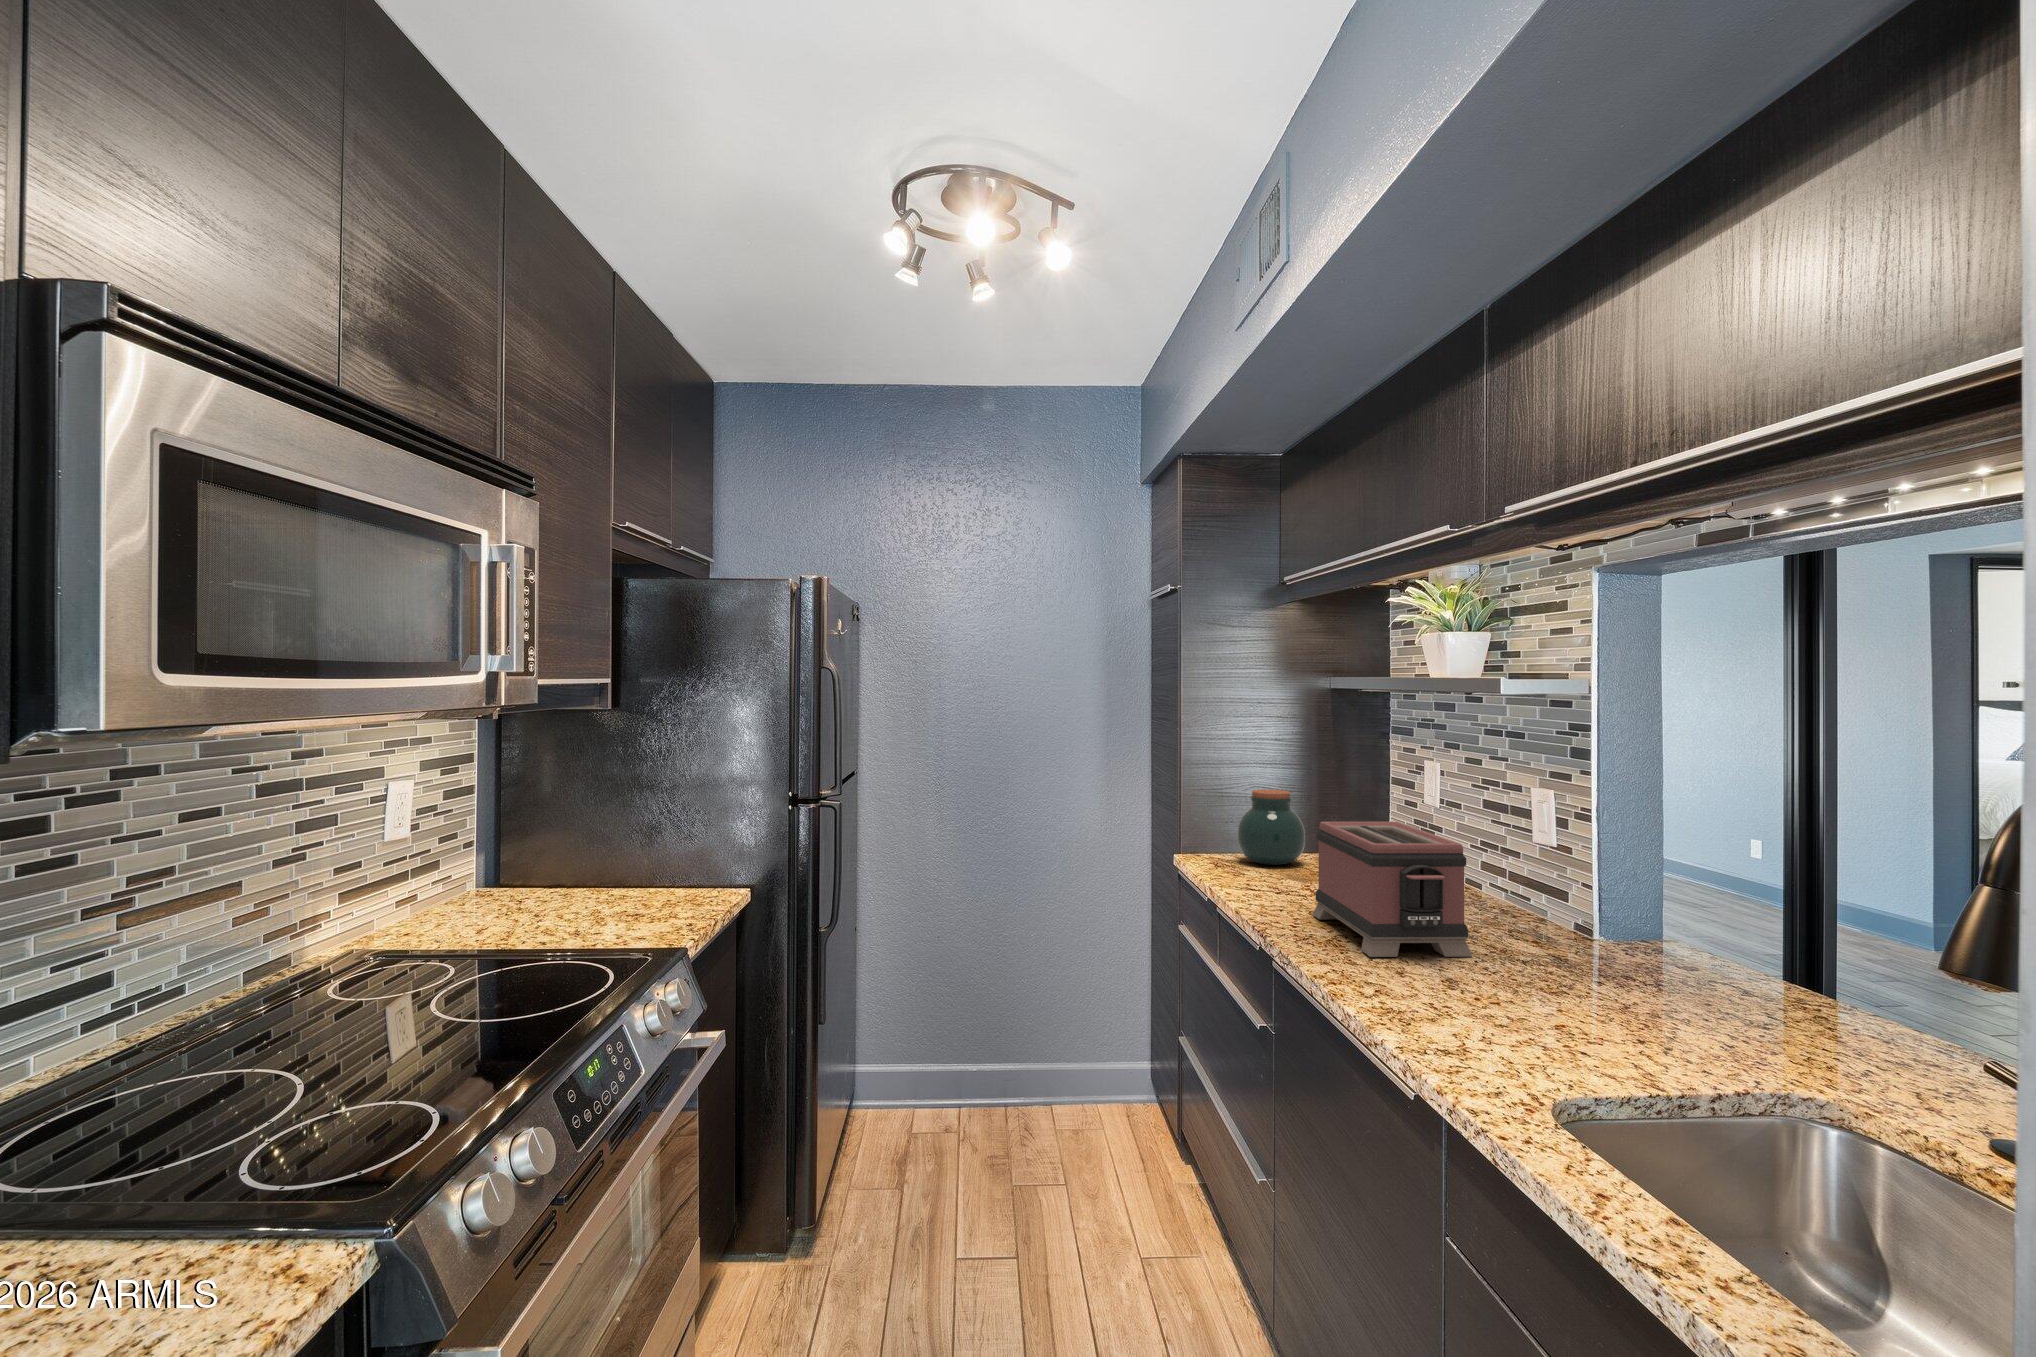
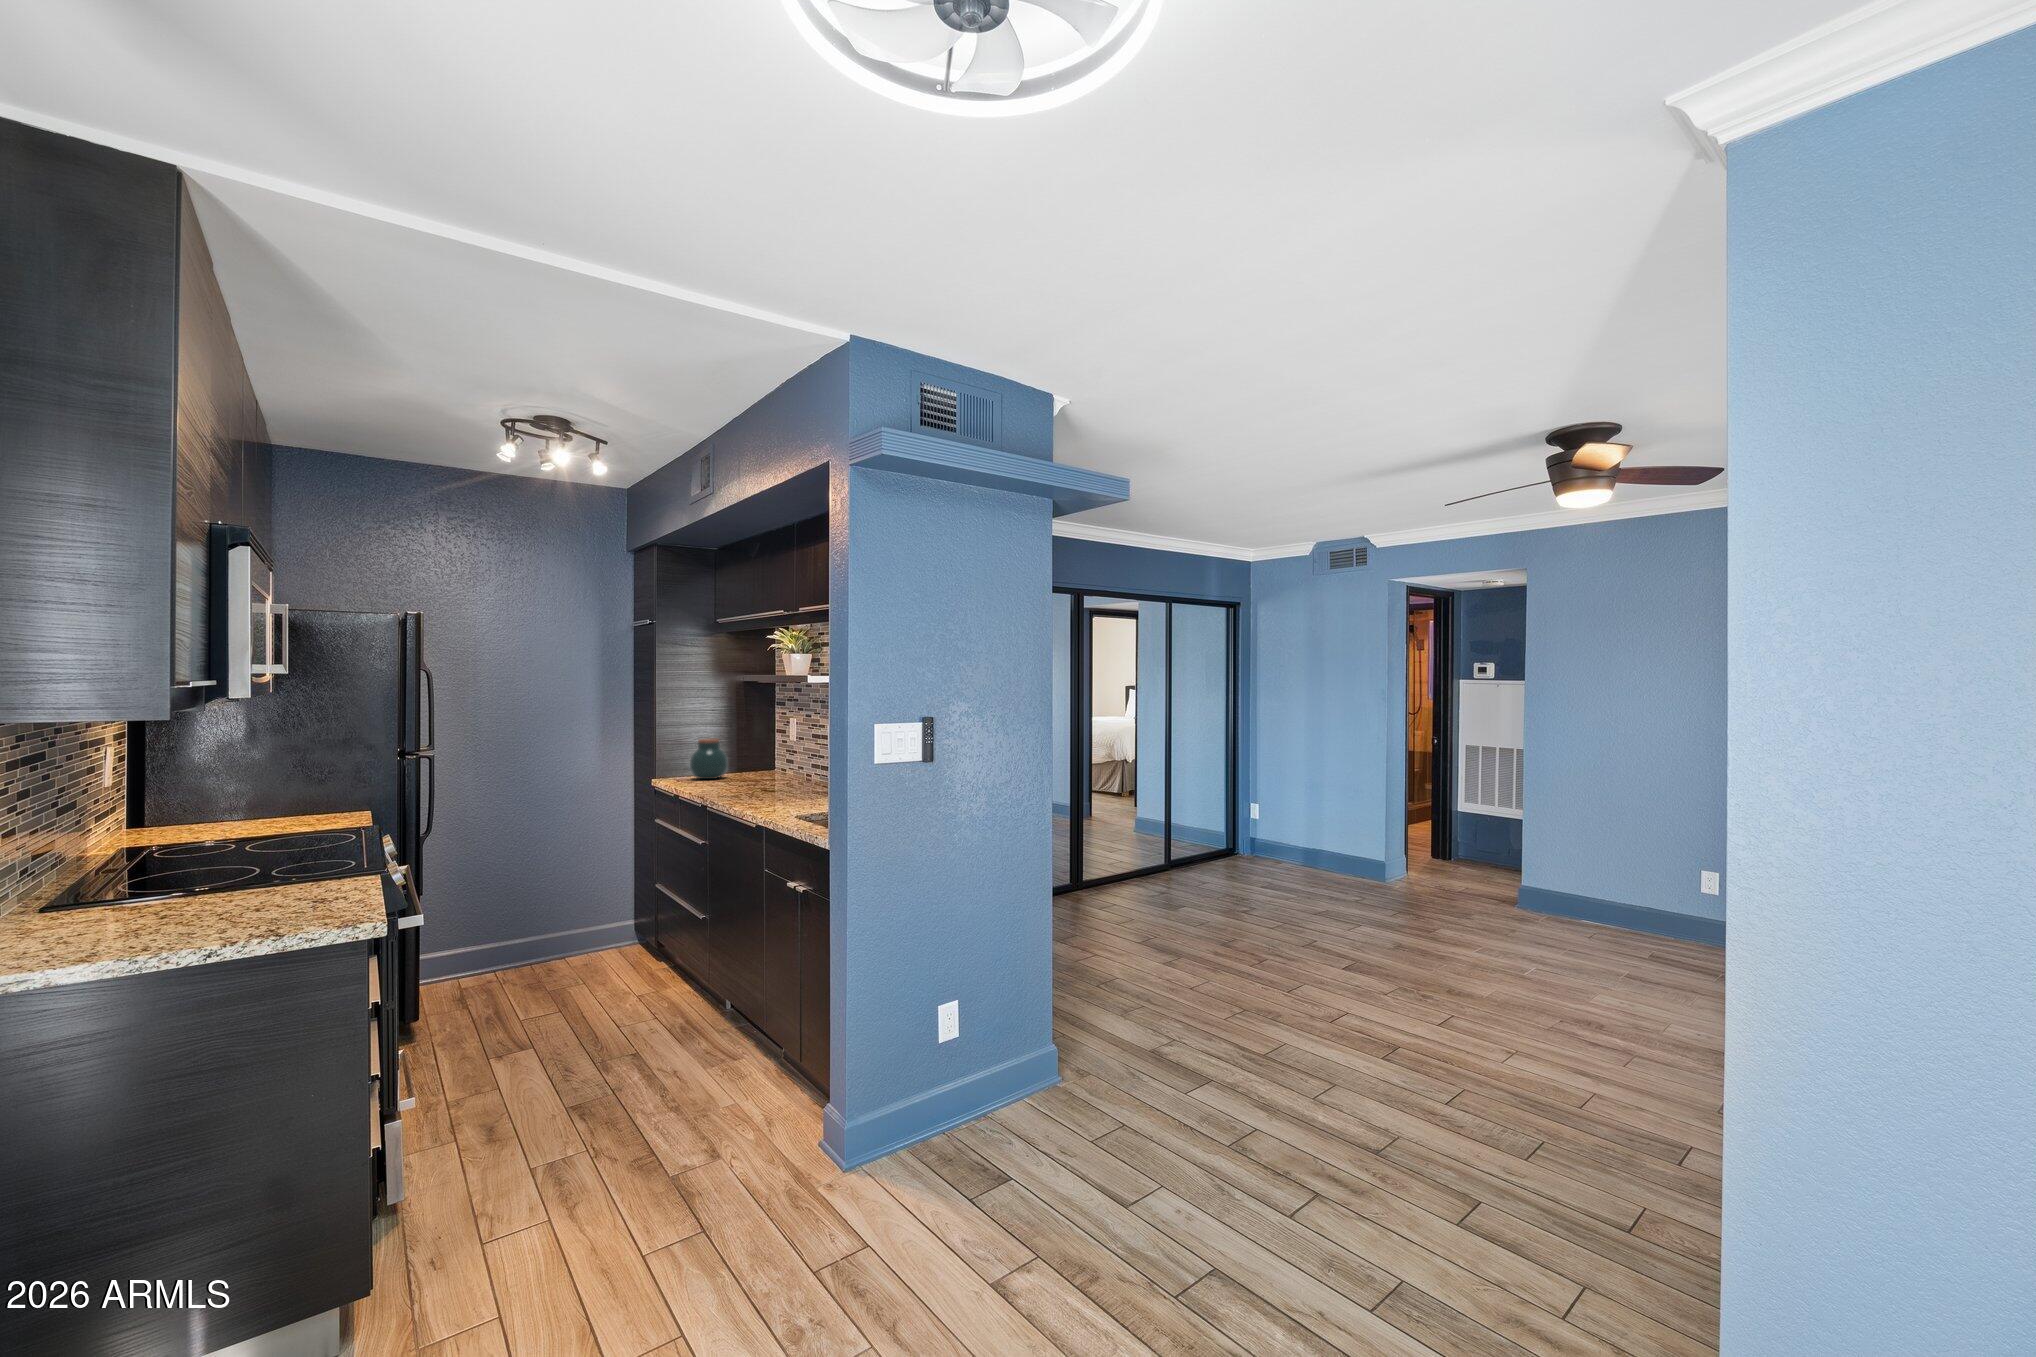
toaster: present [1313,822,1472,957] -> none [727,743,794,798]

